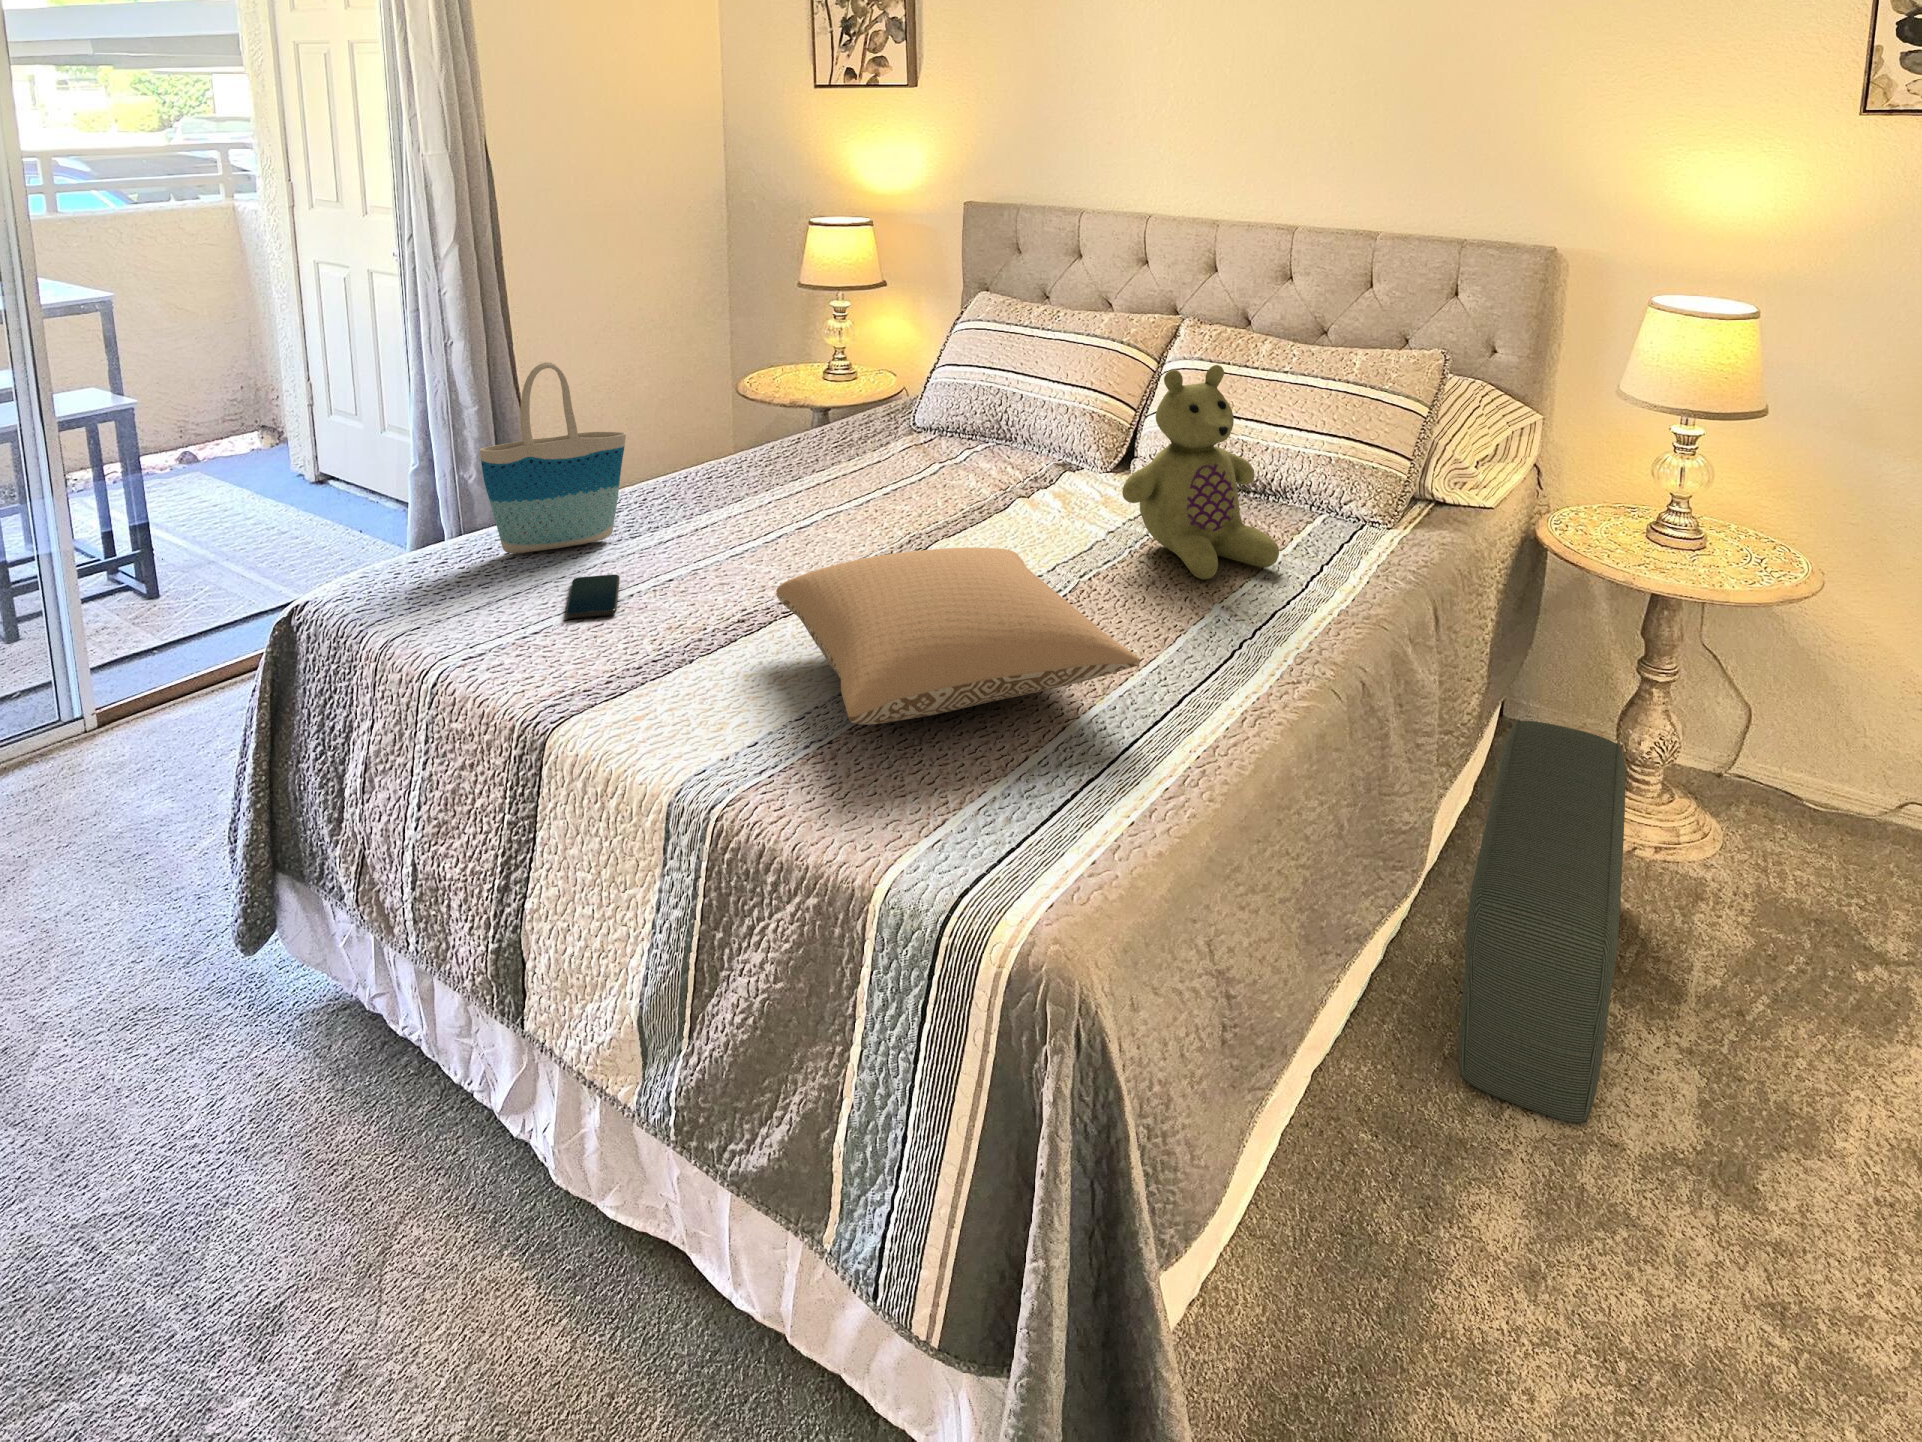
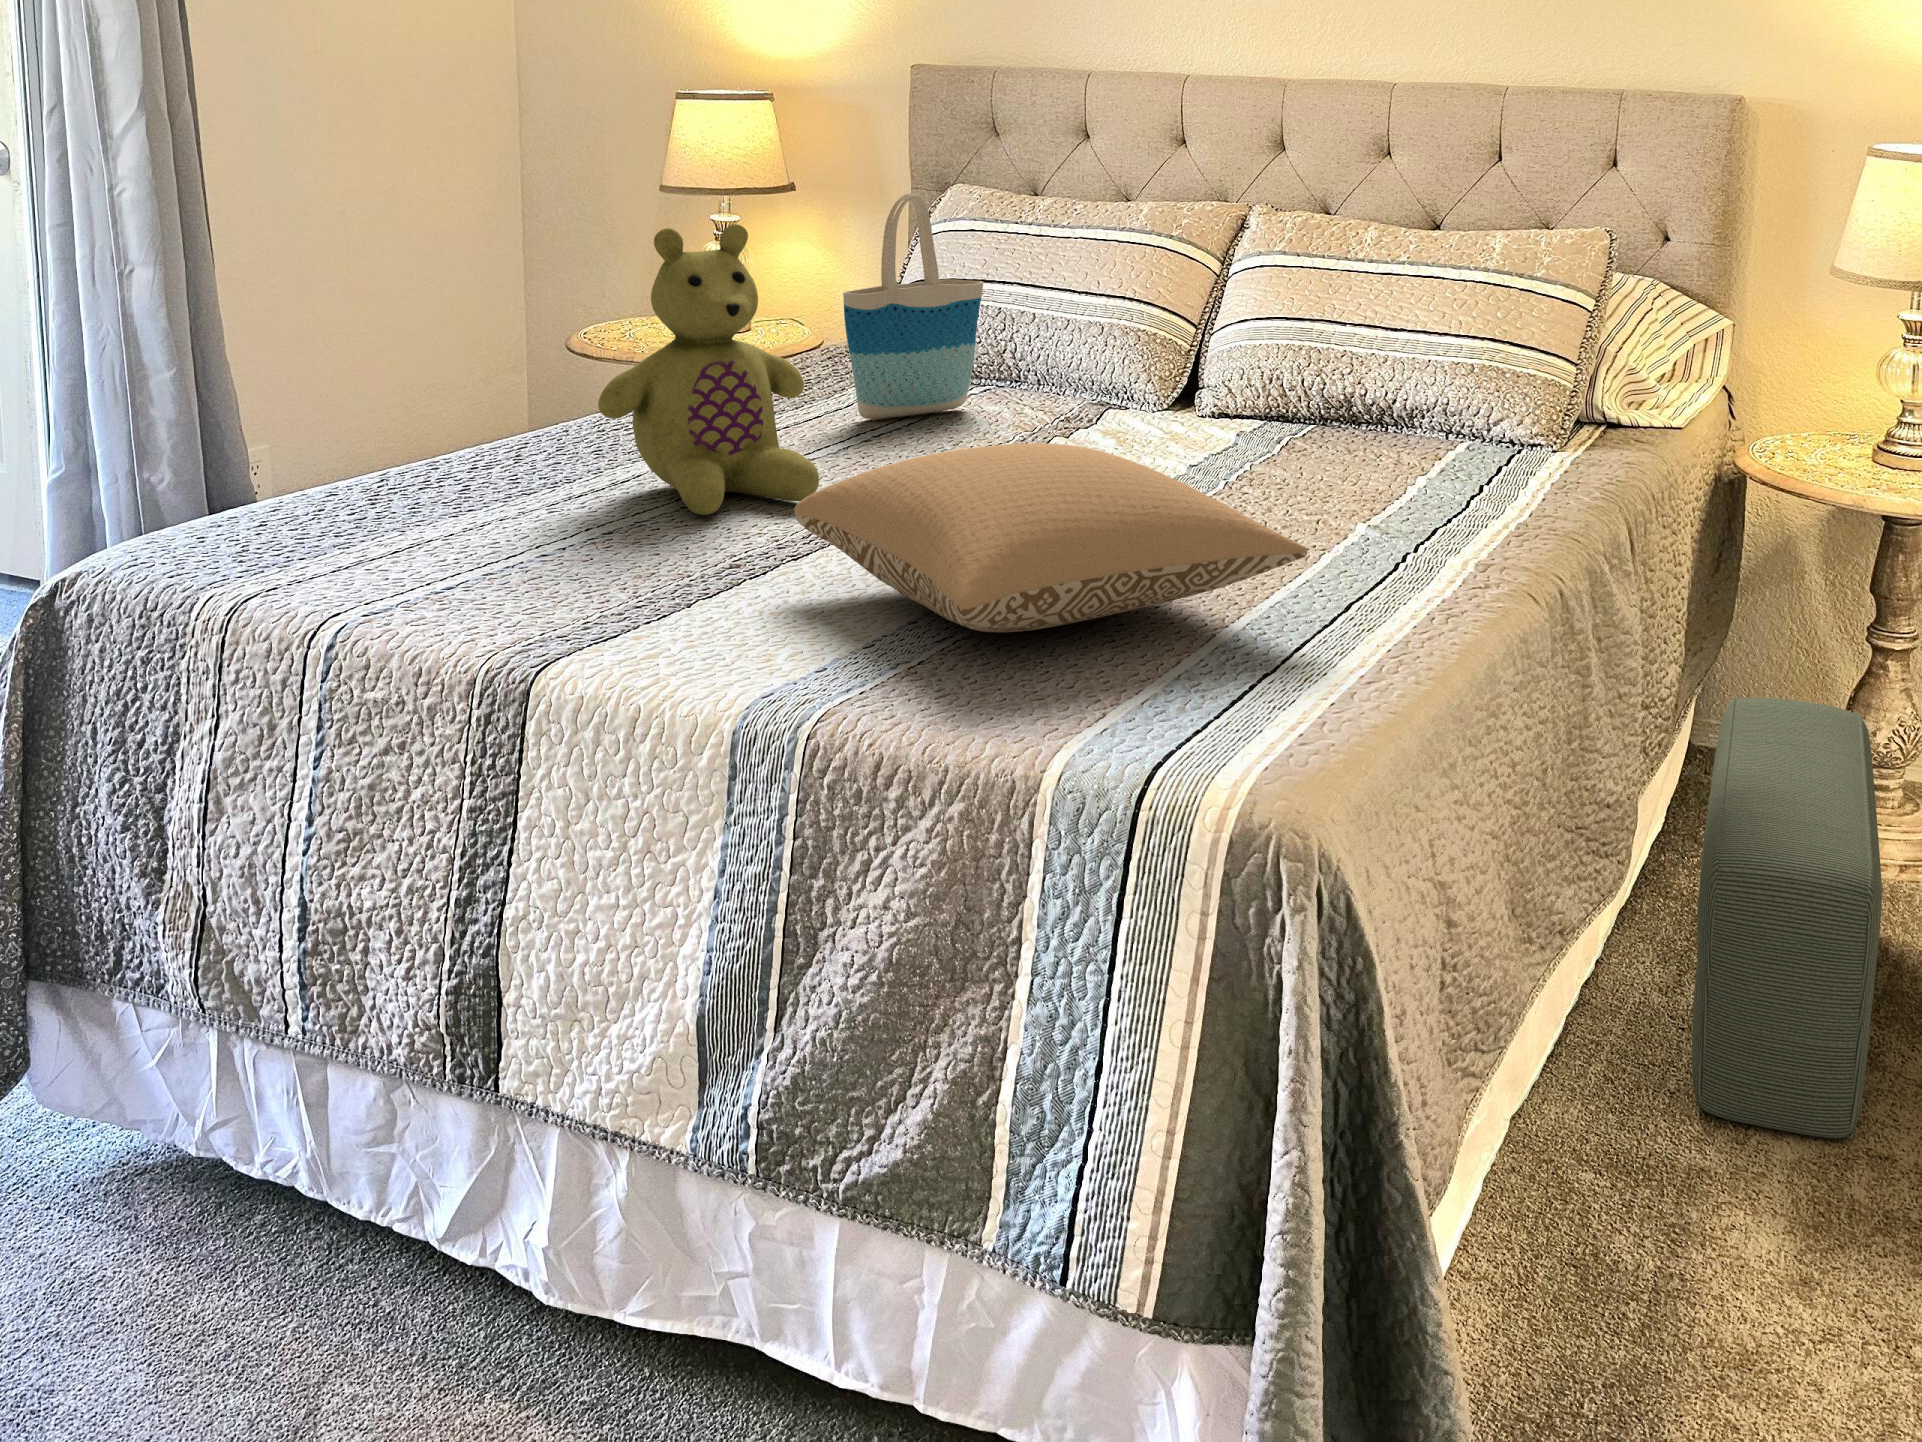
tote bag: present [480,362,626,553] -> present [843,193,983,419]
stuffed bear: present [1122,365,1279,579] -> present [598,224,819,515]
smartphone: present [566,575,620,618] -> none [464,527,549,572]

